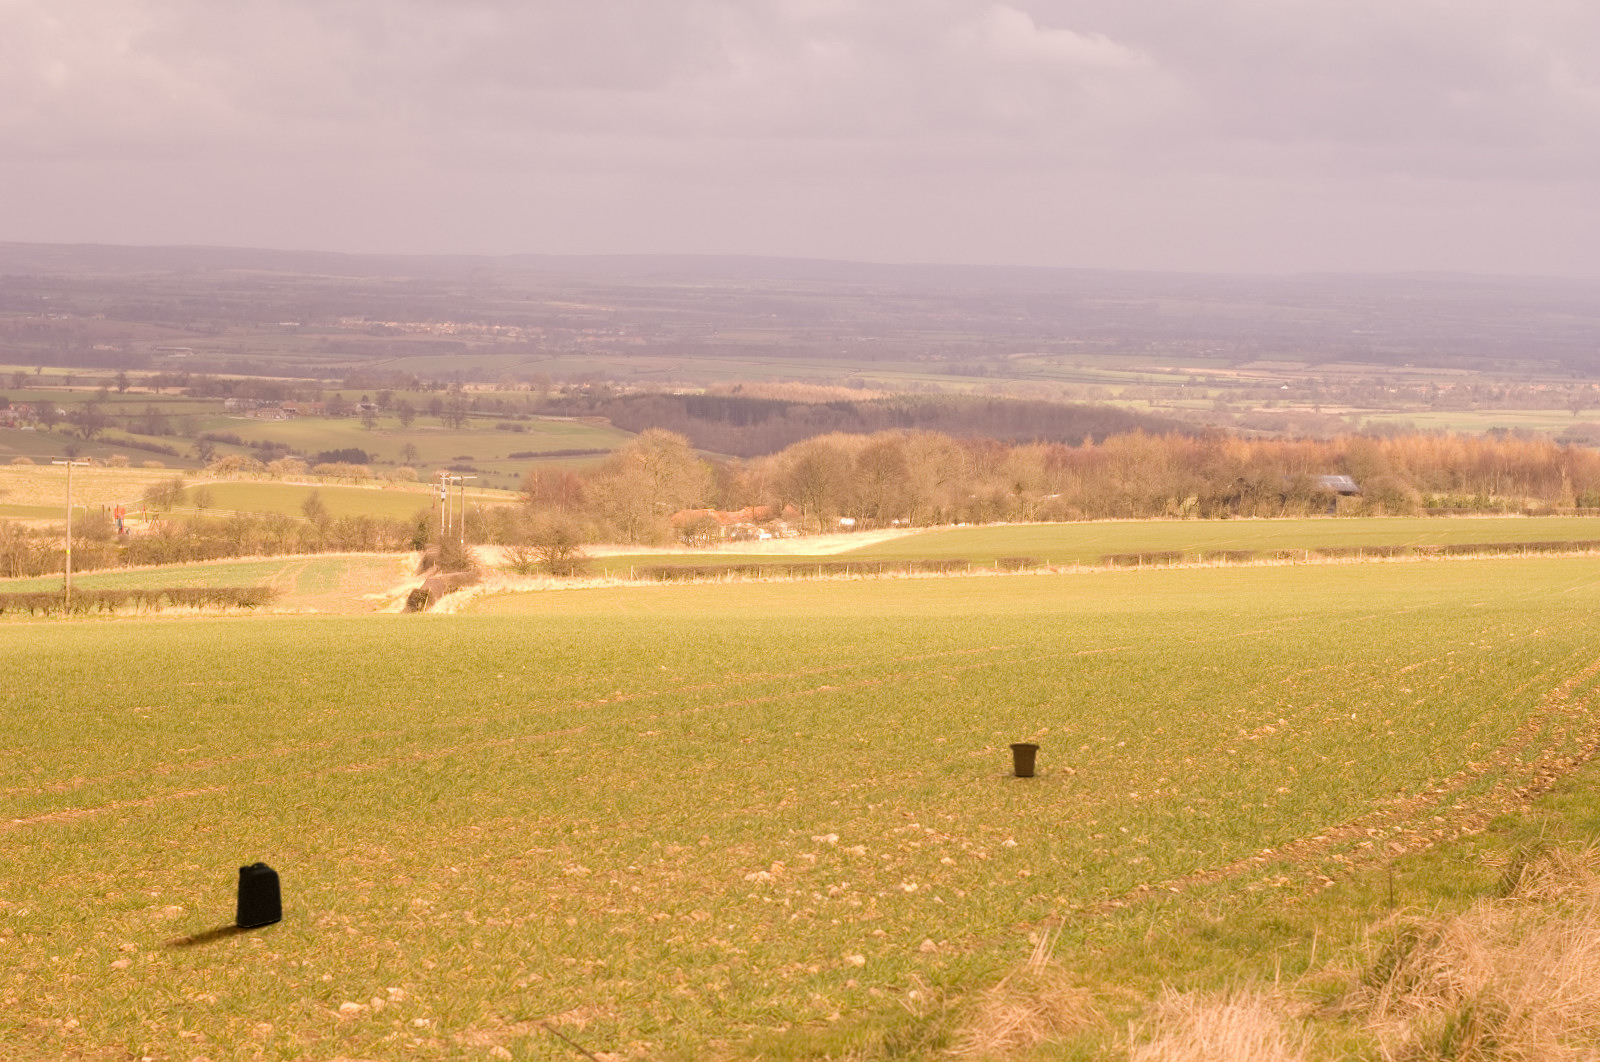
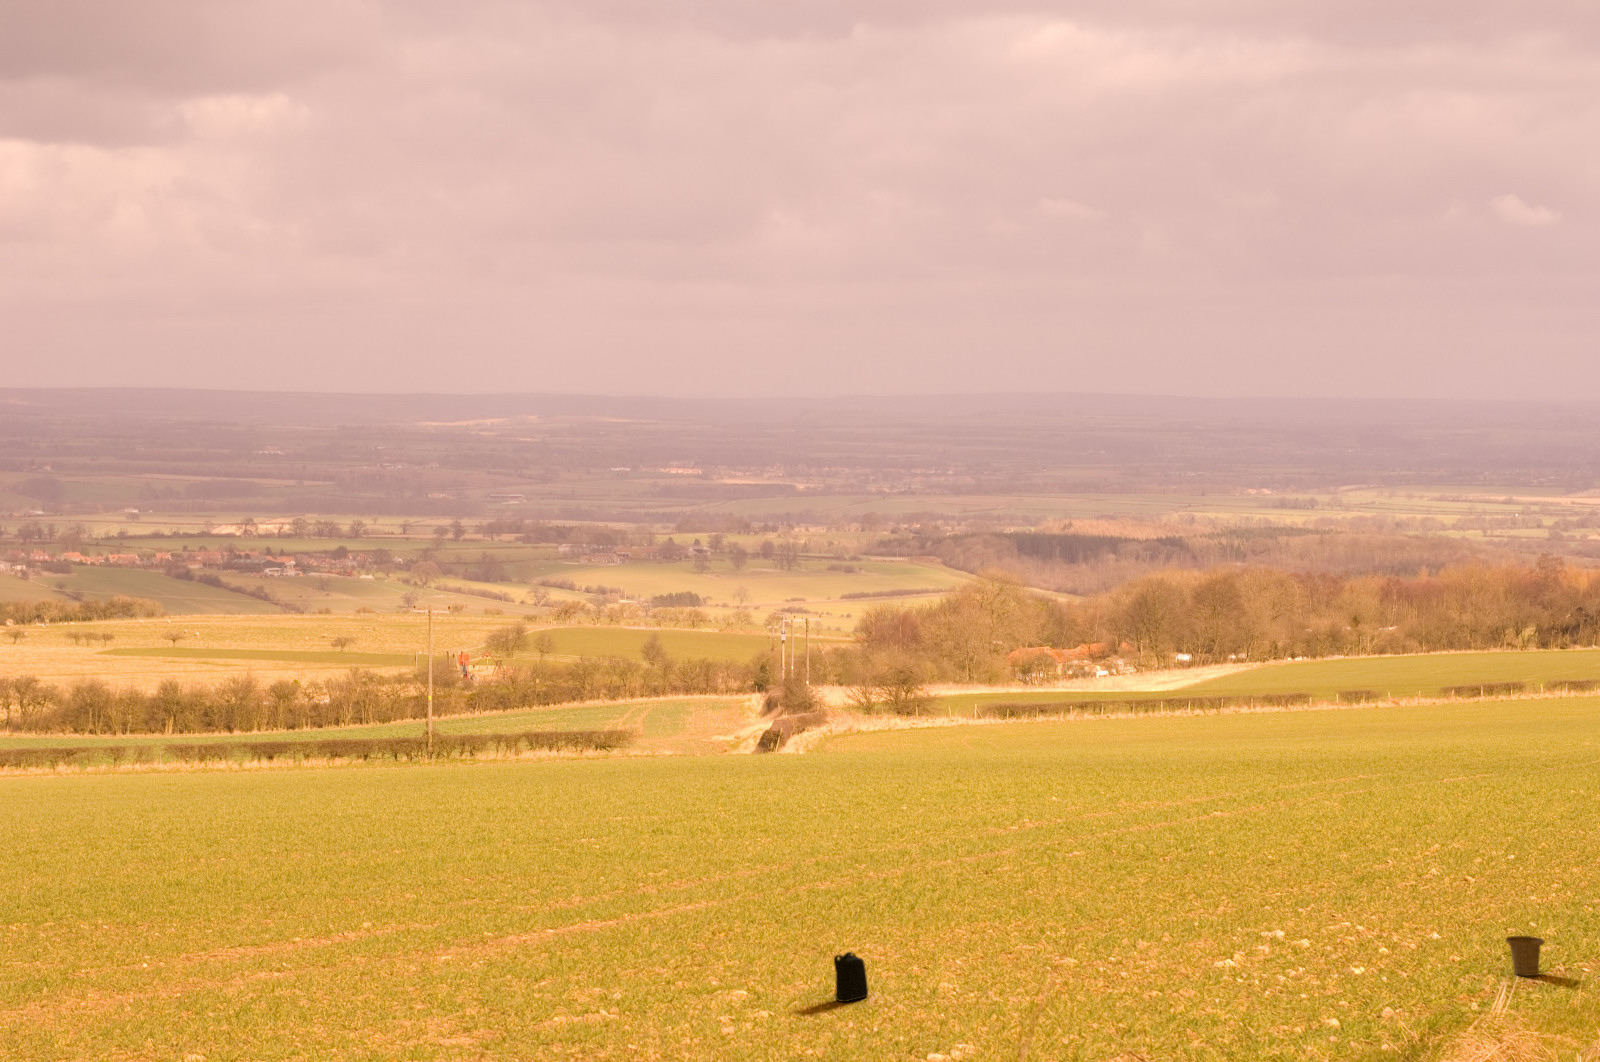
basket: present [1009,743,1040,777] -> present [1505,936,1544,976]

